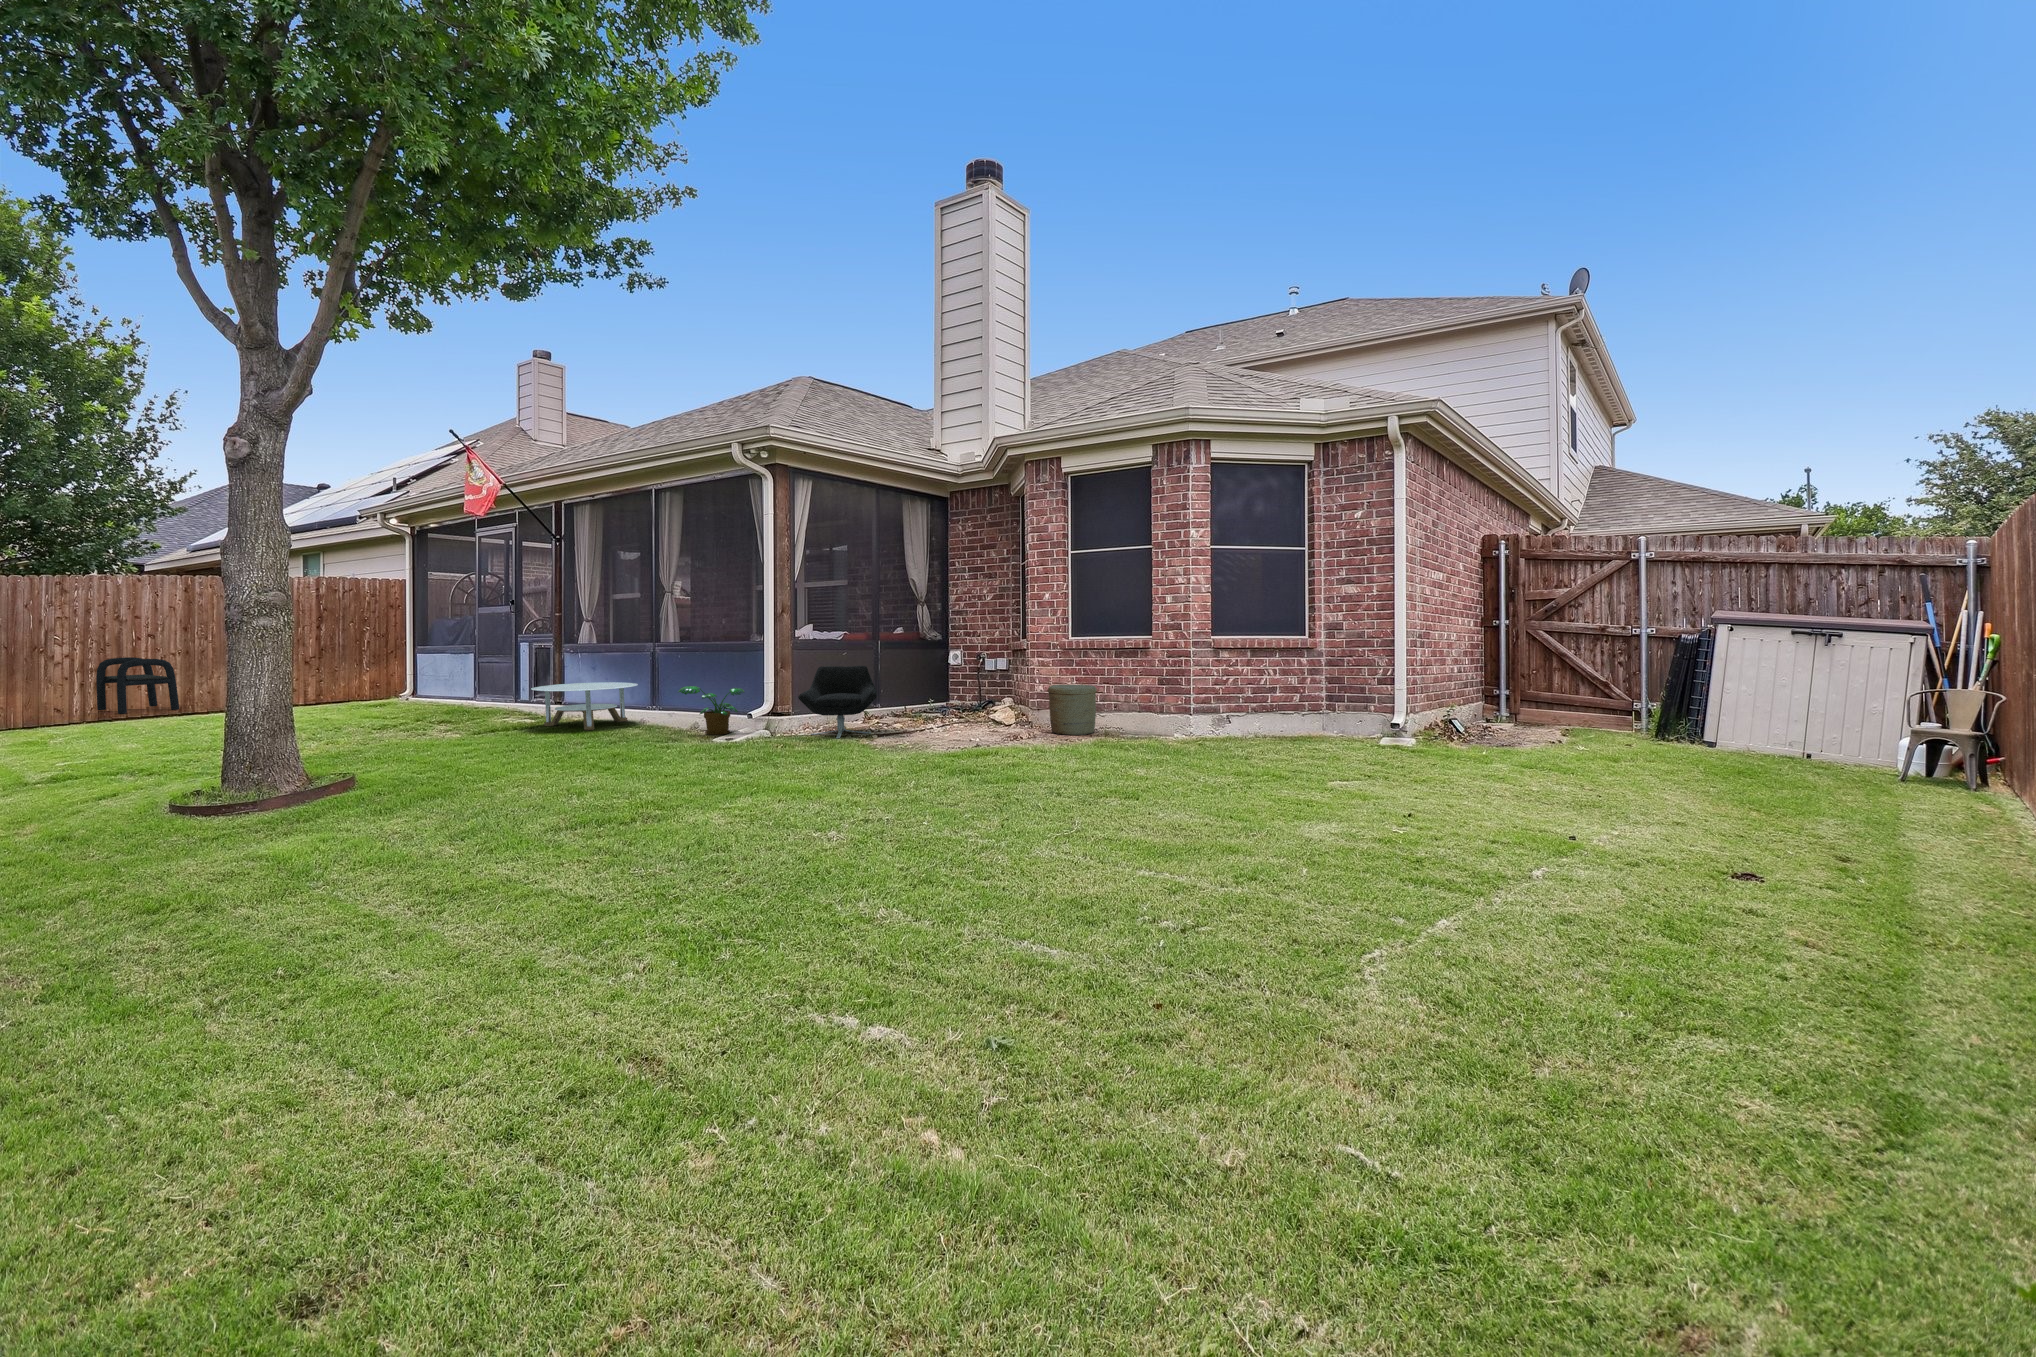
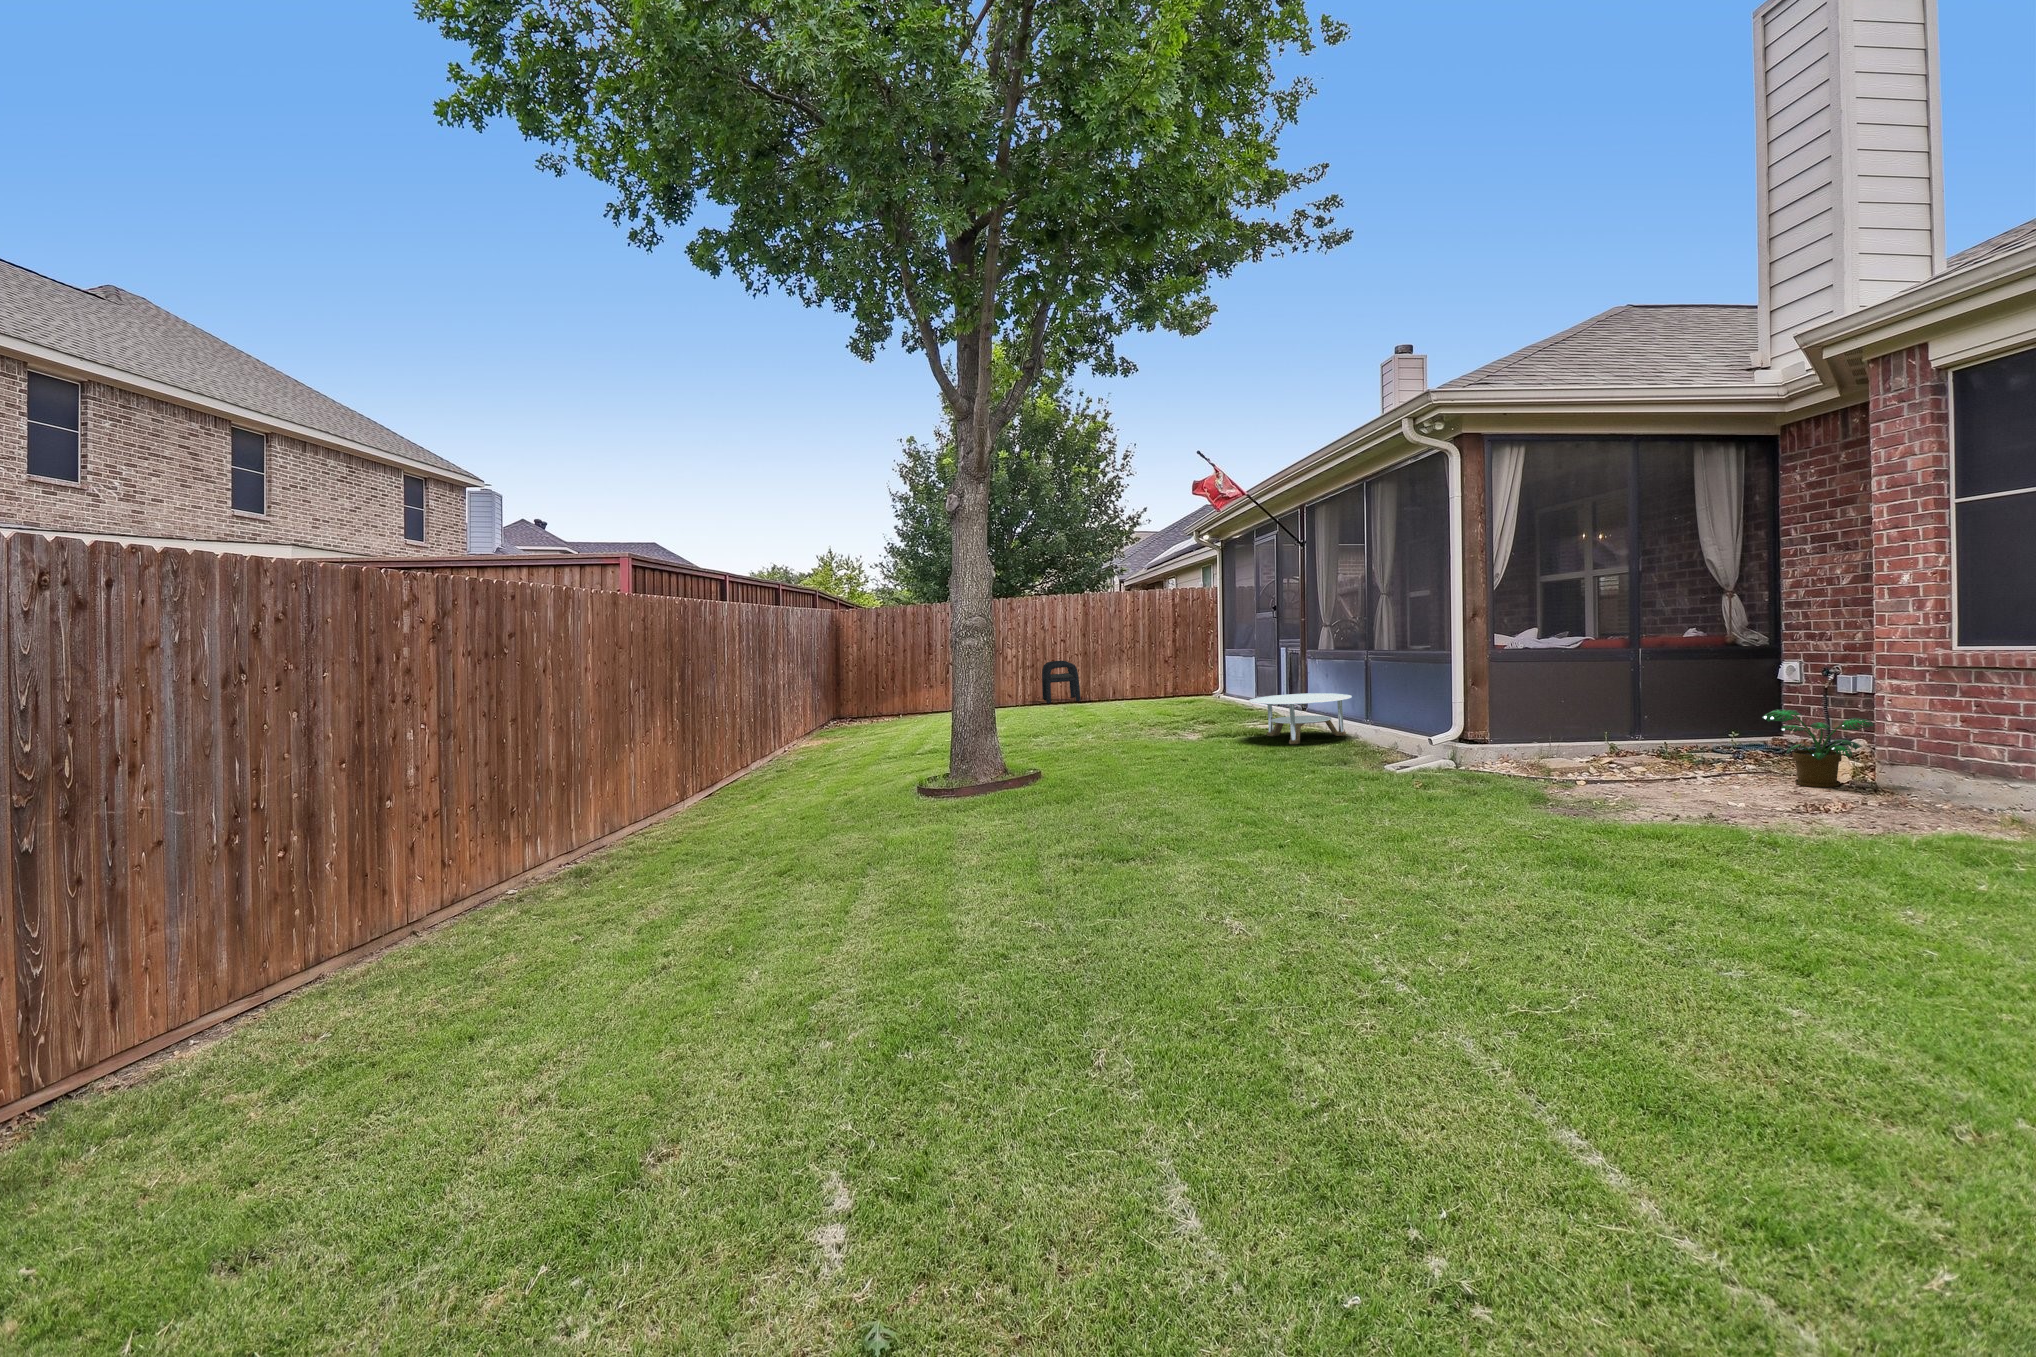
lounge chair: present [798,666,877,738] -> none [1474,686,1599,781]
woven basket: present [1048,685,1097,735] -> none [1875,728,1989,819]
potted plant: present [678,686,745,735] -> present [1762,709,1874,787]

